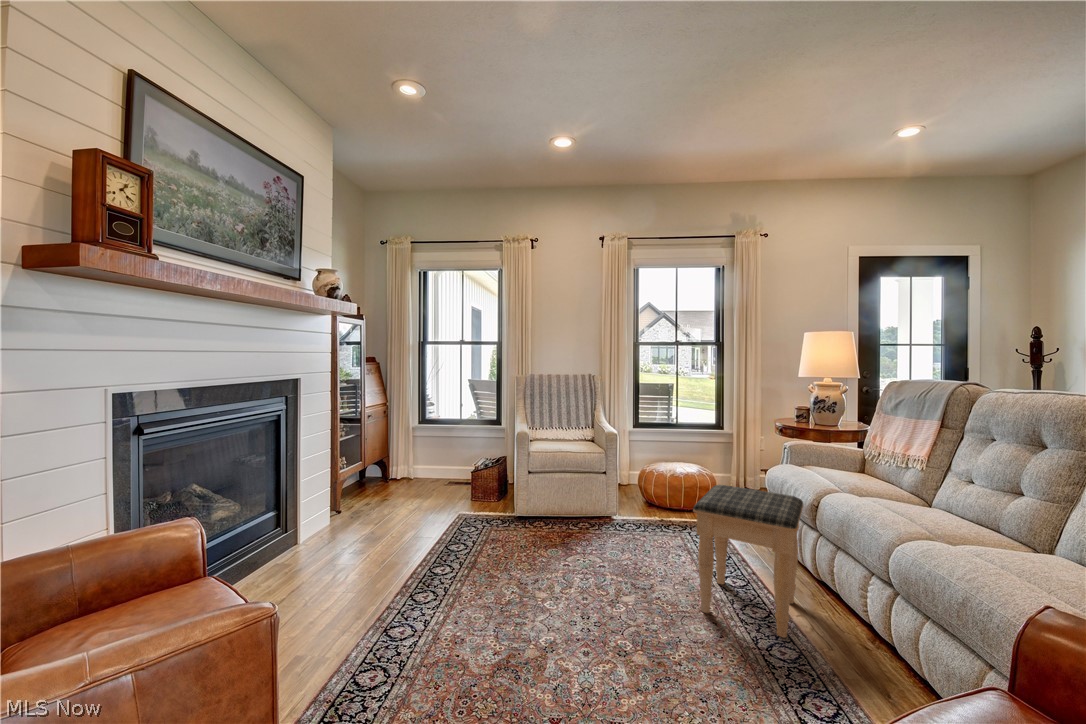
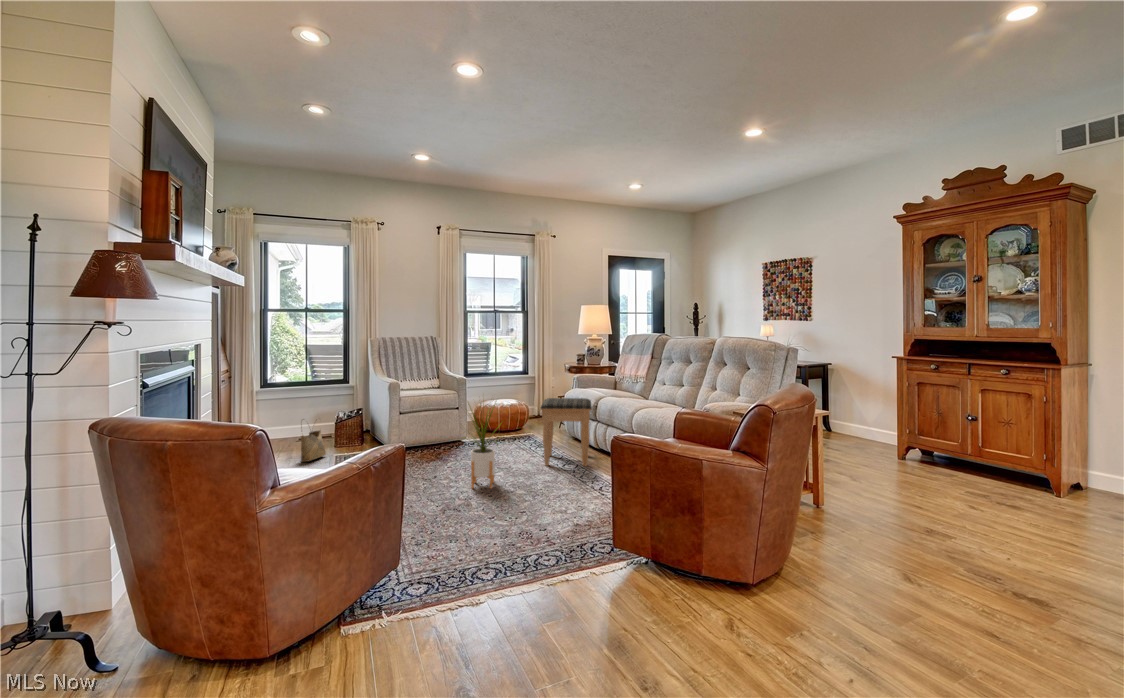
woven basket: none [409,467,441,519] -> present [301,431,325,462]
house plant: none [525,477,612,657] -> present [469,405,499,488]

